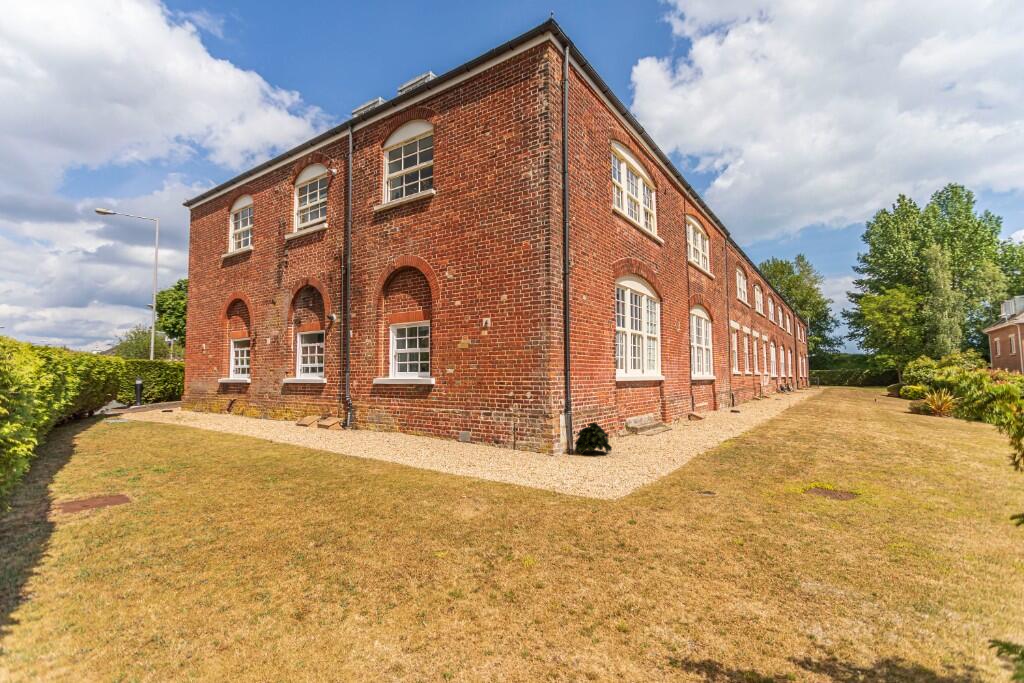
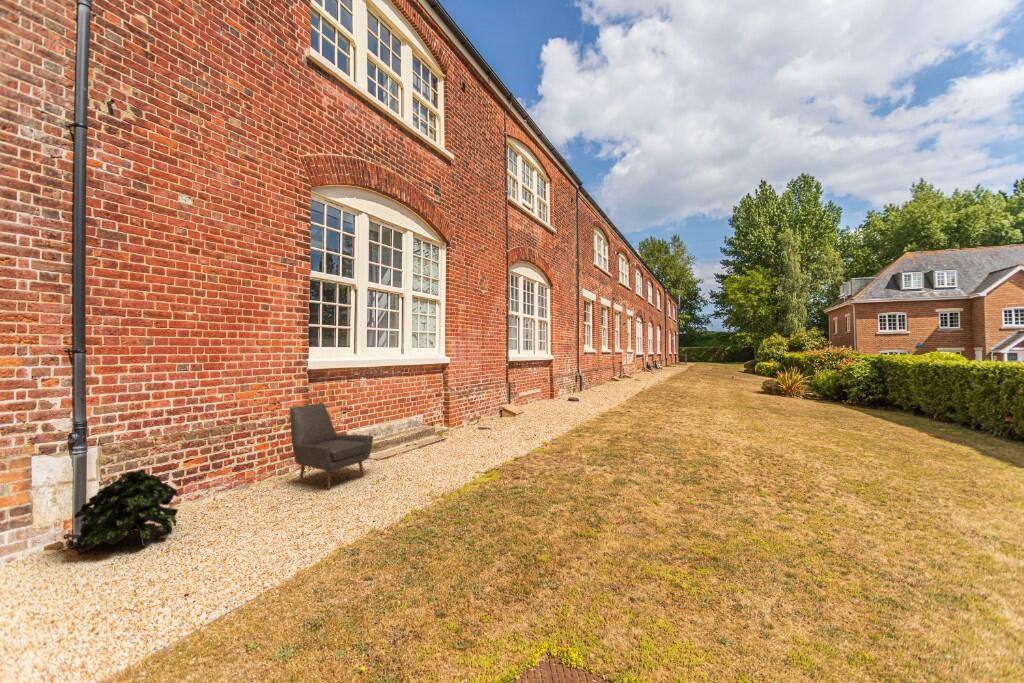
chair: none [616,400,659,444] -> present [290,403,373,489]

